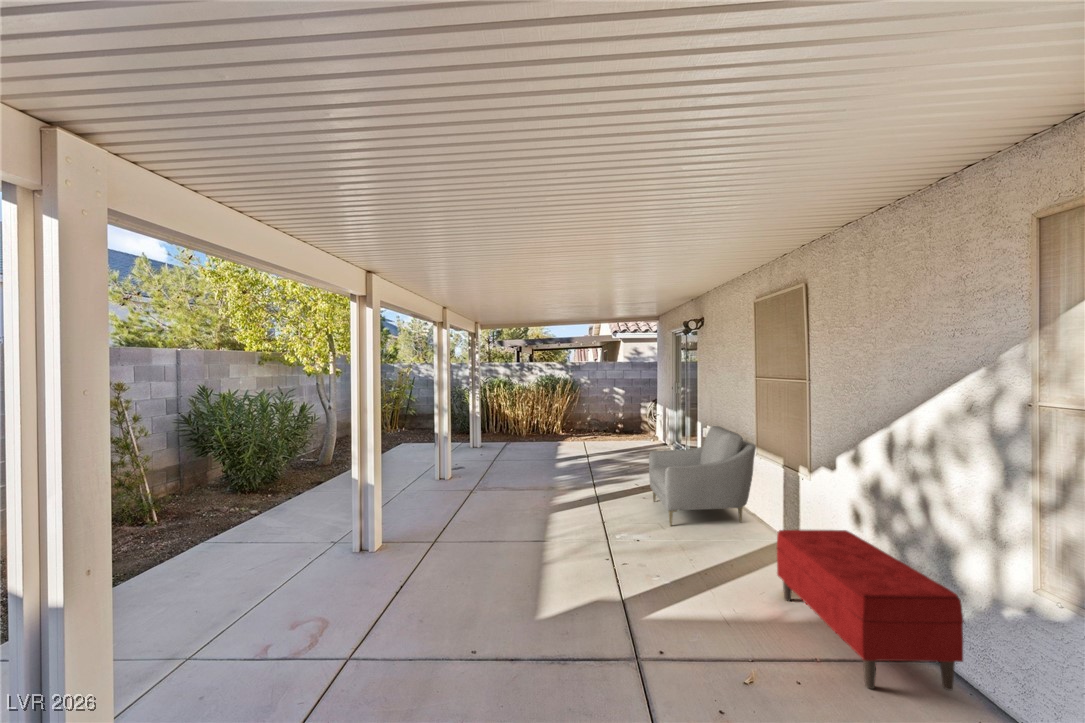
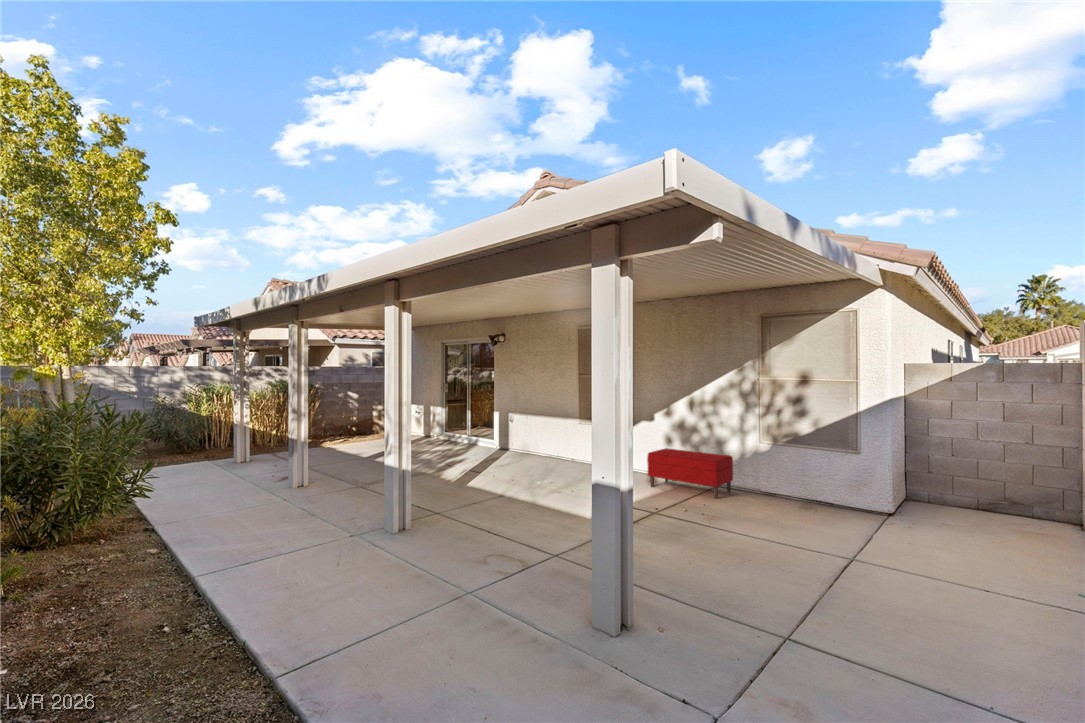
chair: present [649,426,756,526] -> none [505,410,581,476]

